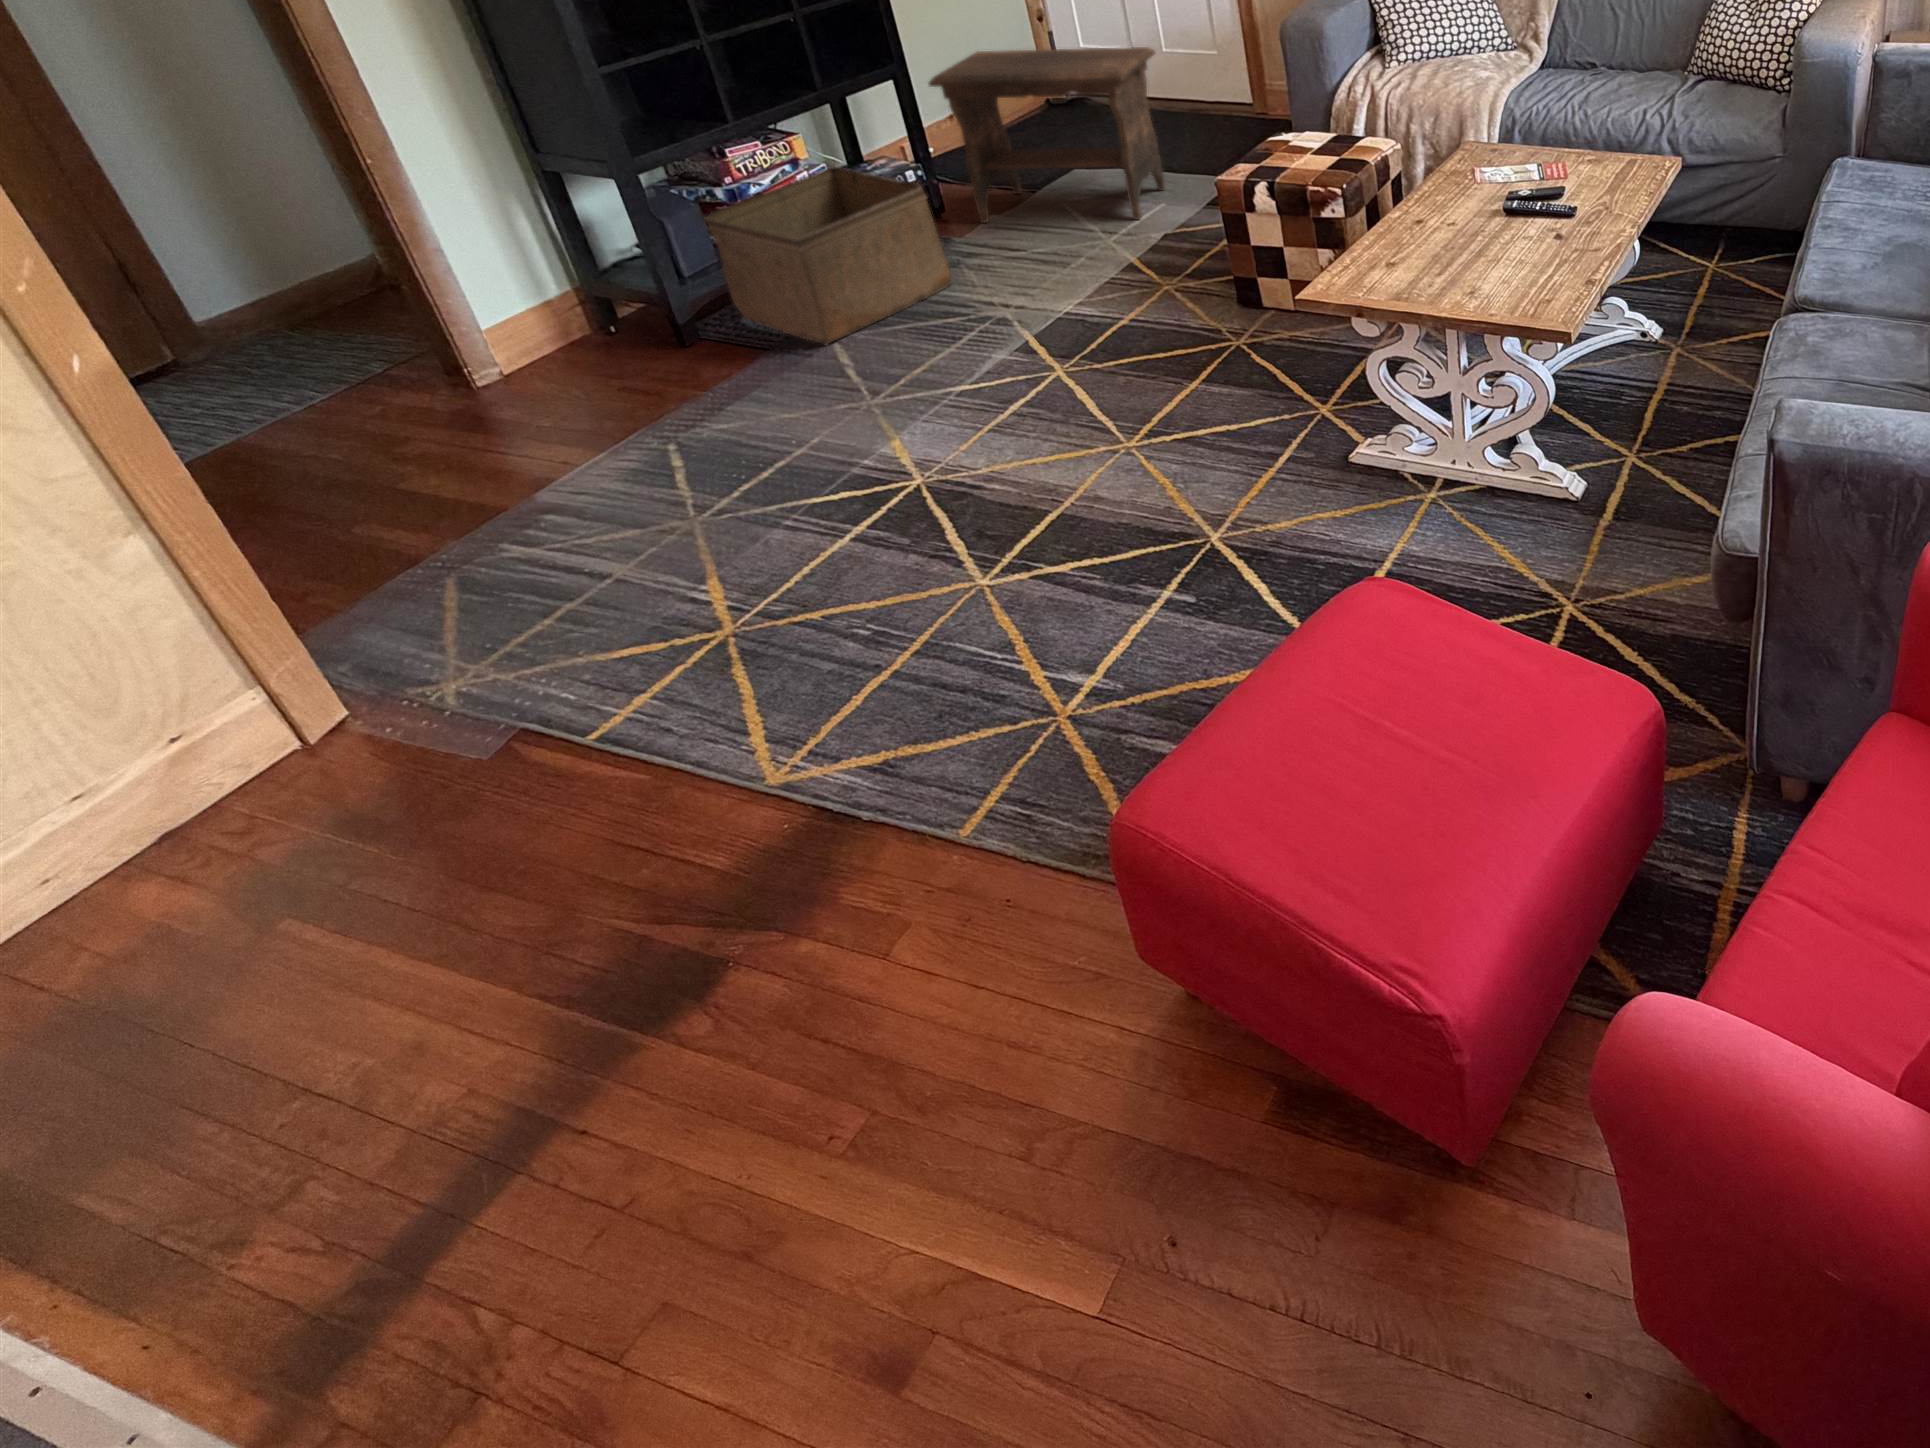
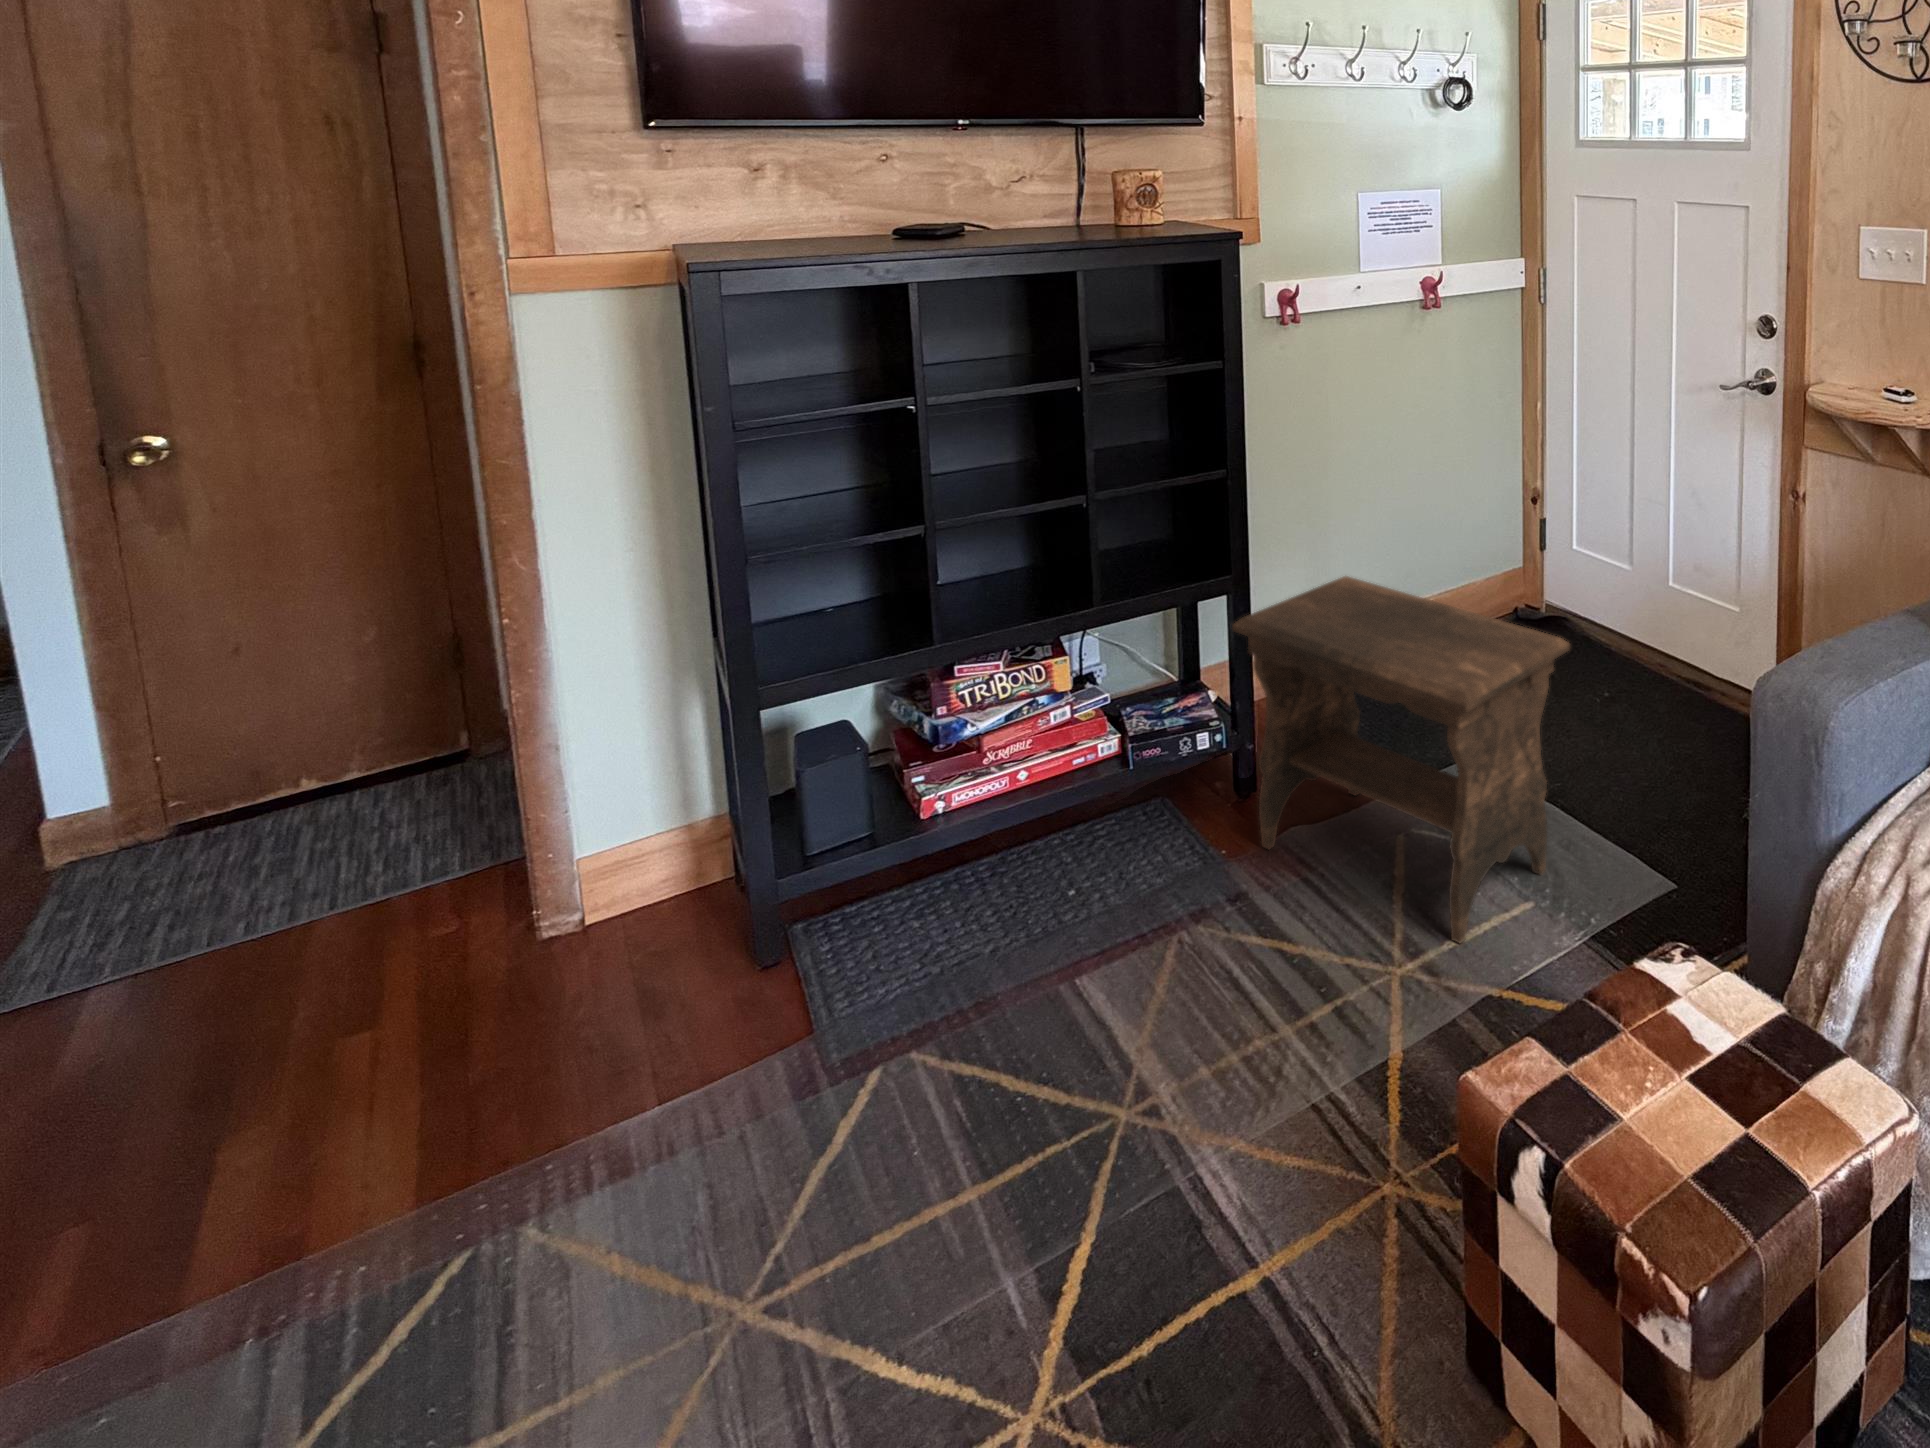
storage bin: present [705,167,952,345] -> none [820,729,1111,1086]

